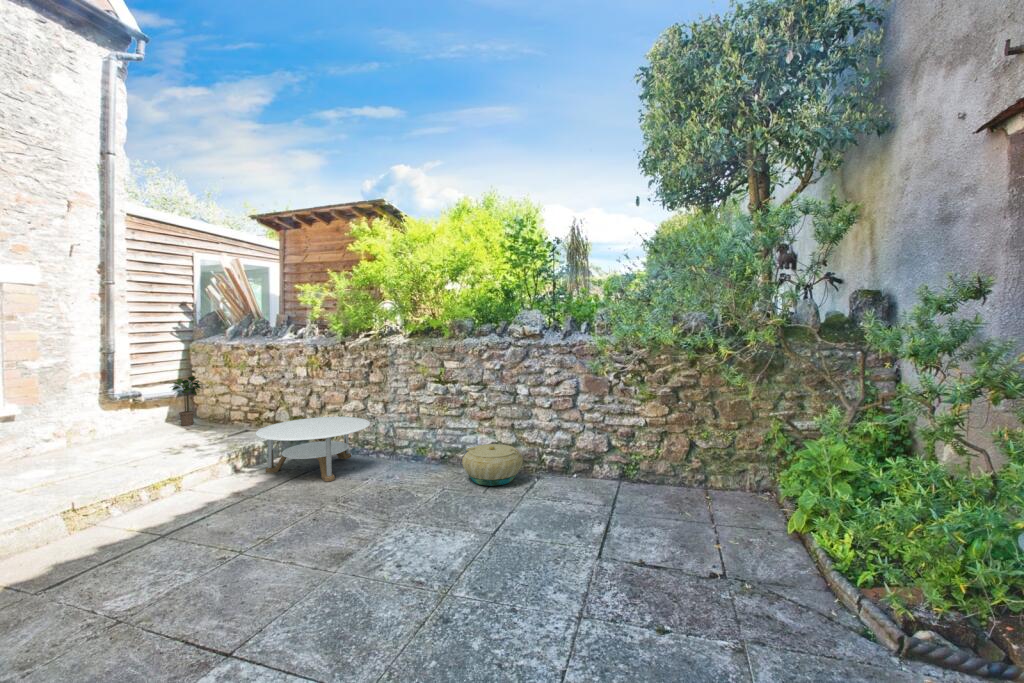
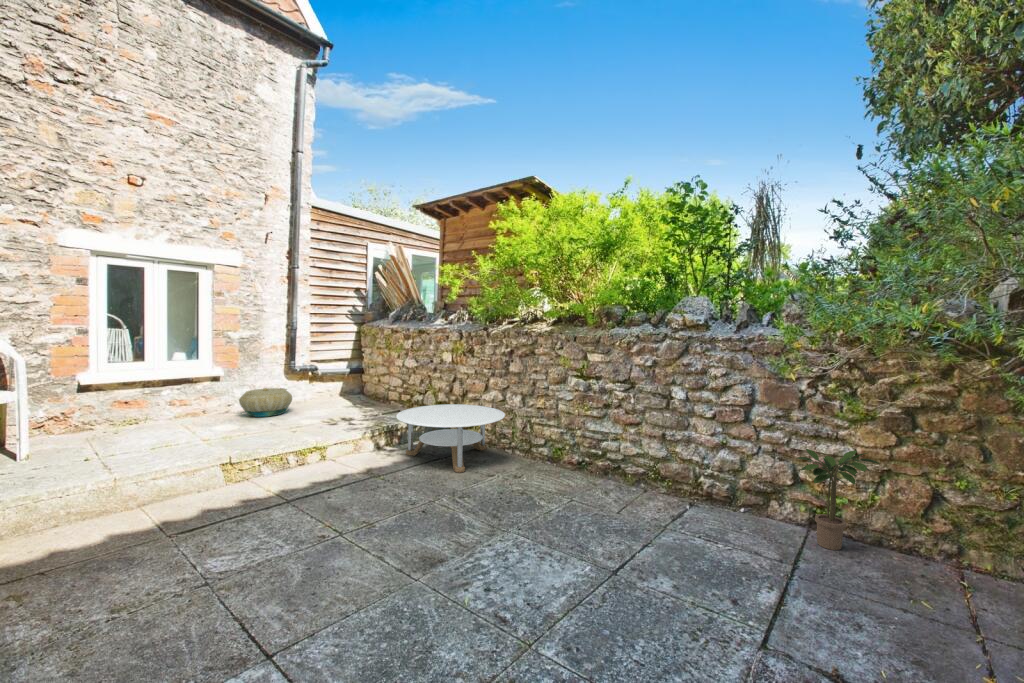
potted plant: present [172,377,203,426] -> present [797,449,879,550]
basket: present [462,444,523,486] -> present [239,388,292,417]

